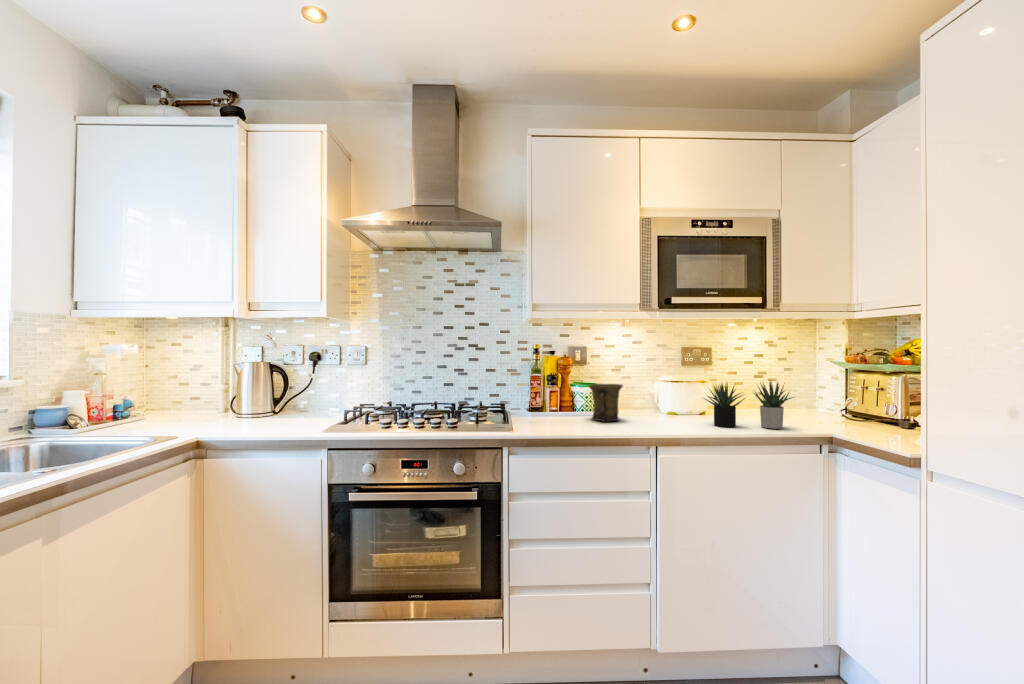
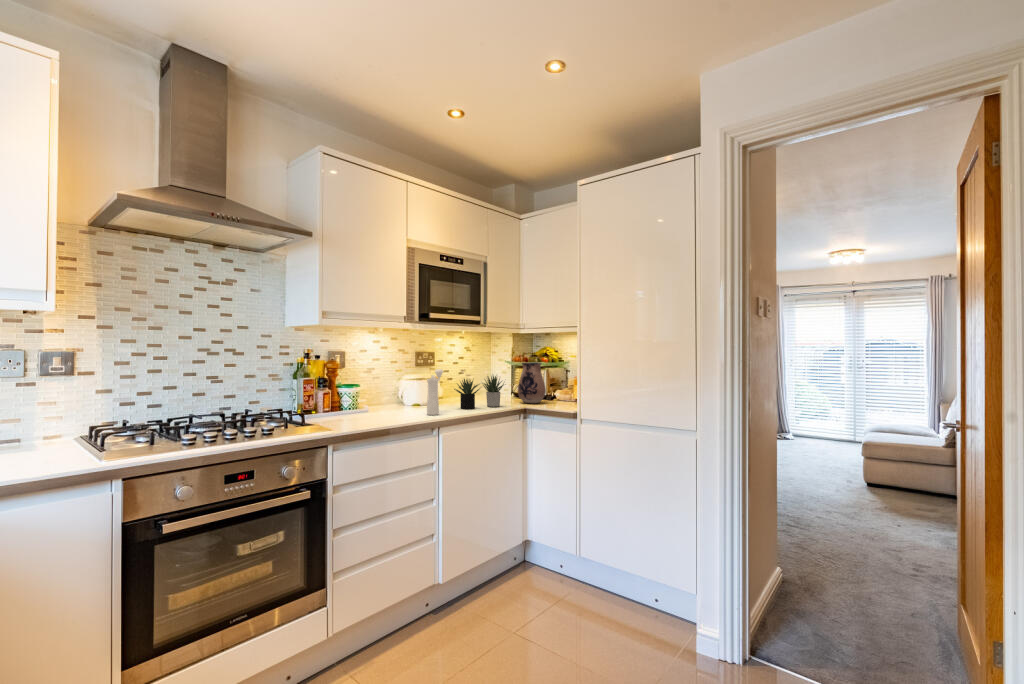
ceramic pitcher: none [828,365,884,432] -> present [518,363,546,403]
pepper mill: none [648,370,680,430] -> present [427,369,443,415]
mug: present [588,384,623,421] -> none [370,383,400,415]

